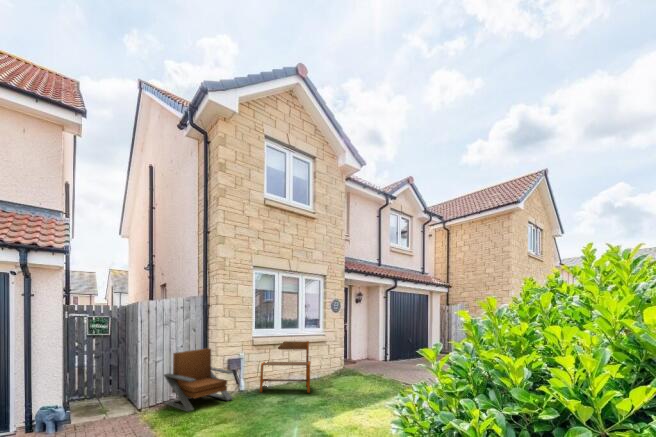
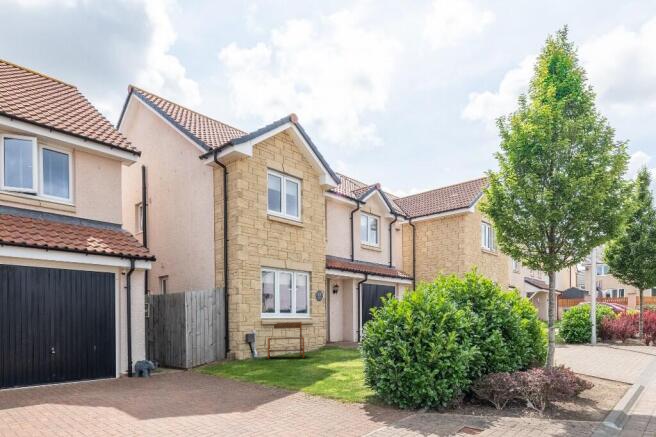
lounge chair: present [163,348,233,411] -> none [203,327,251,368]

